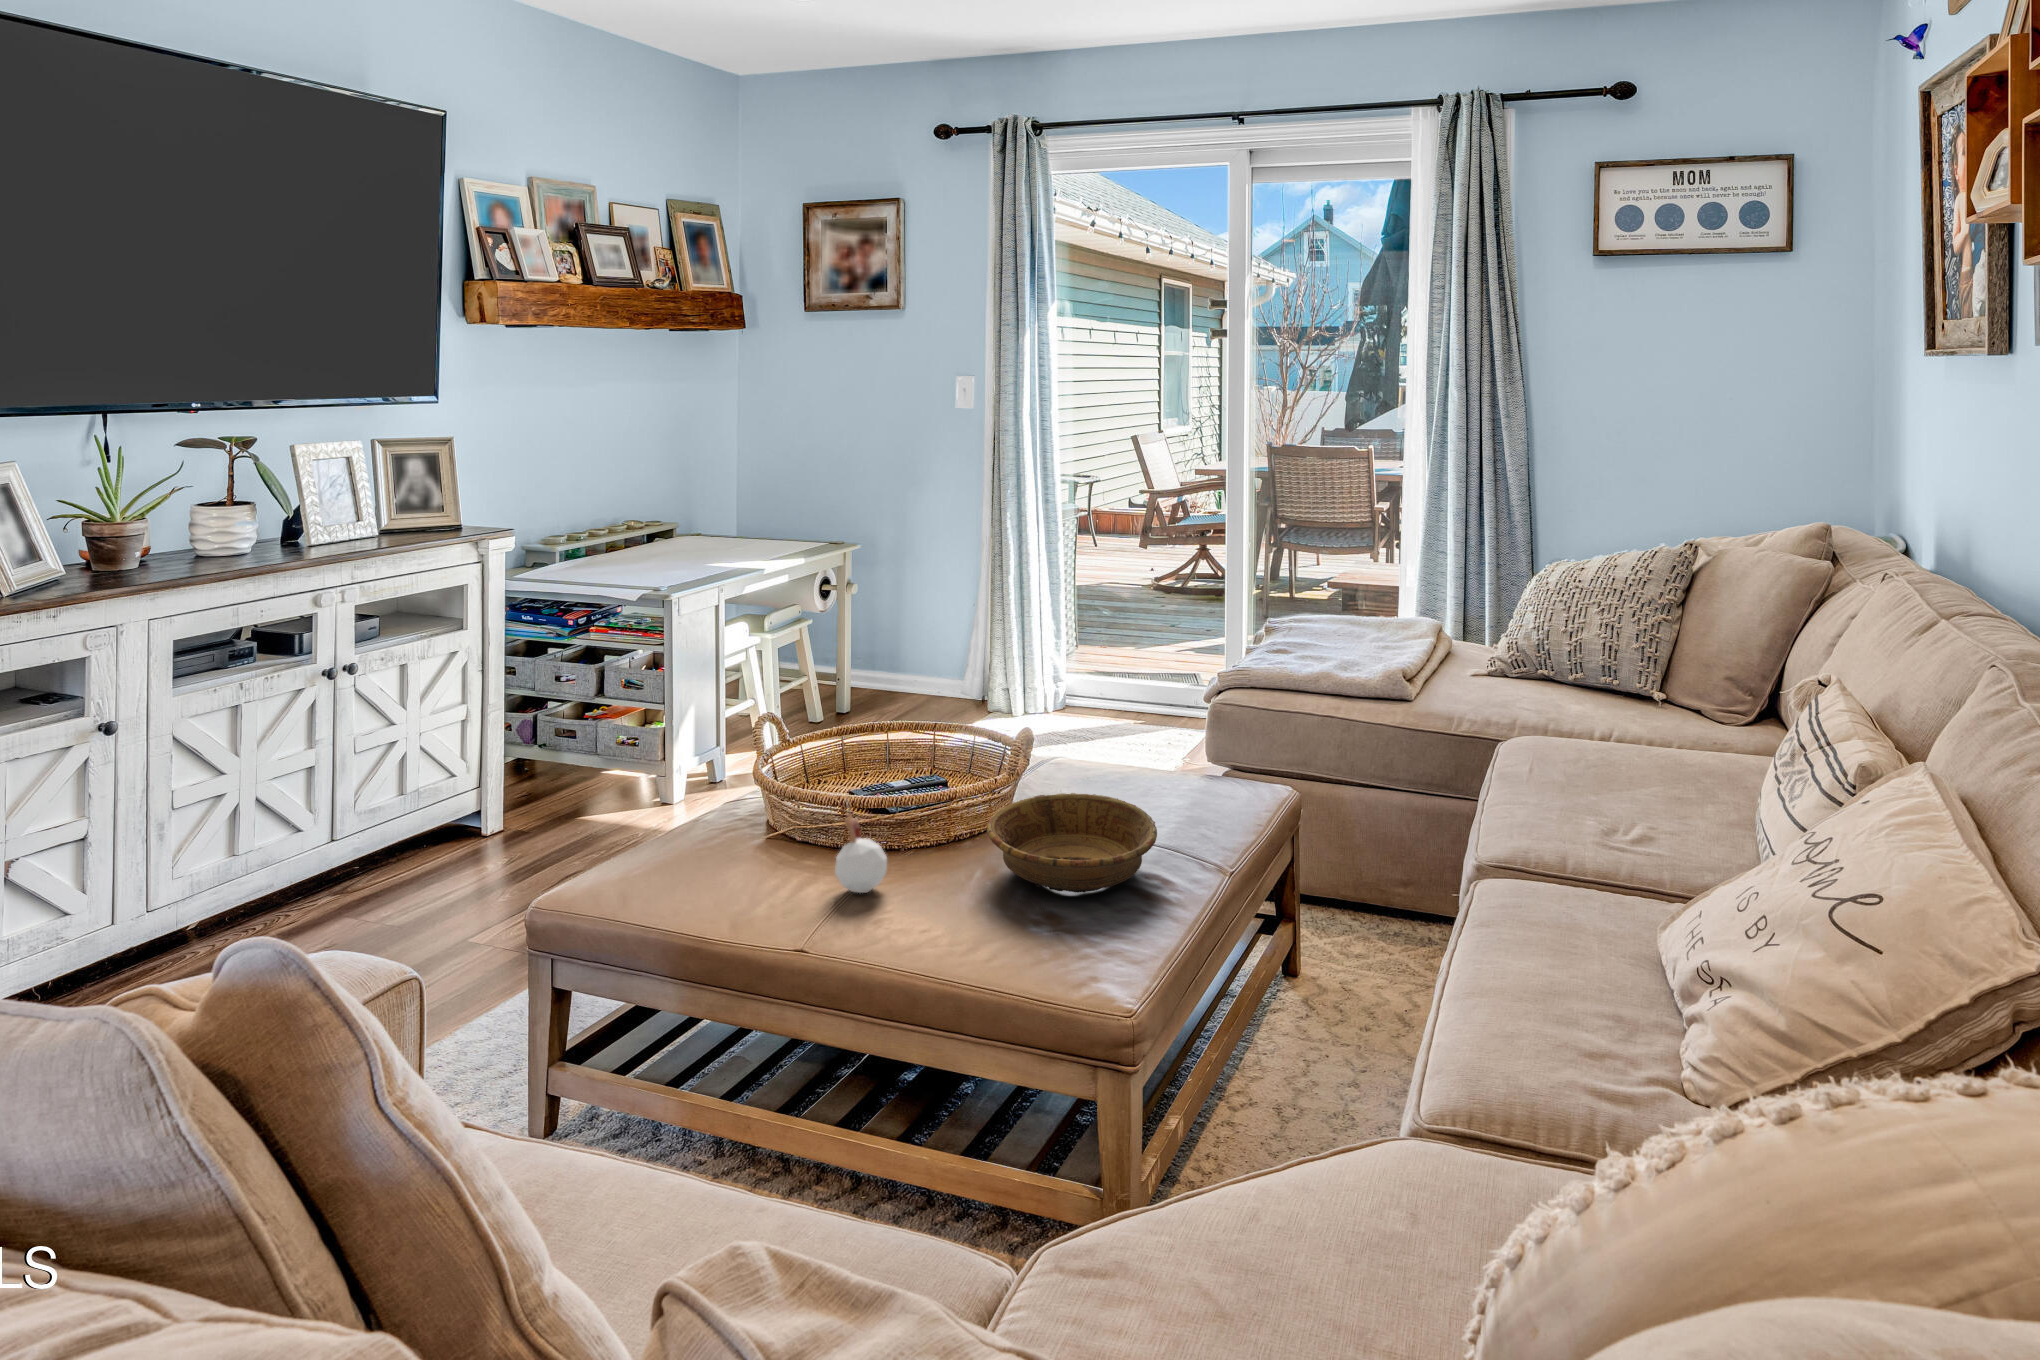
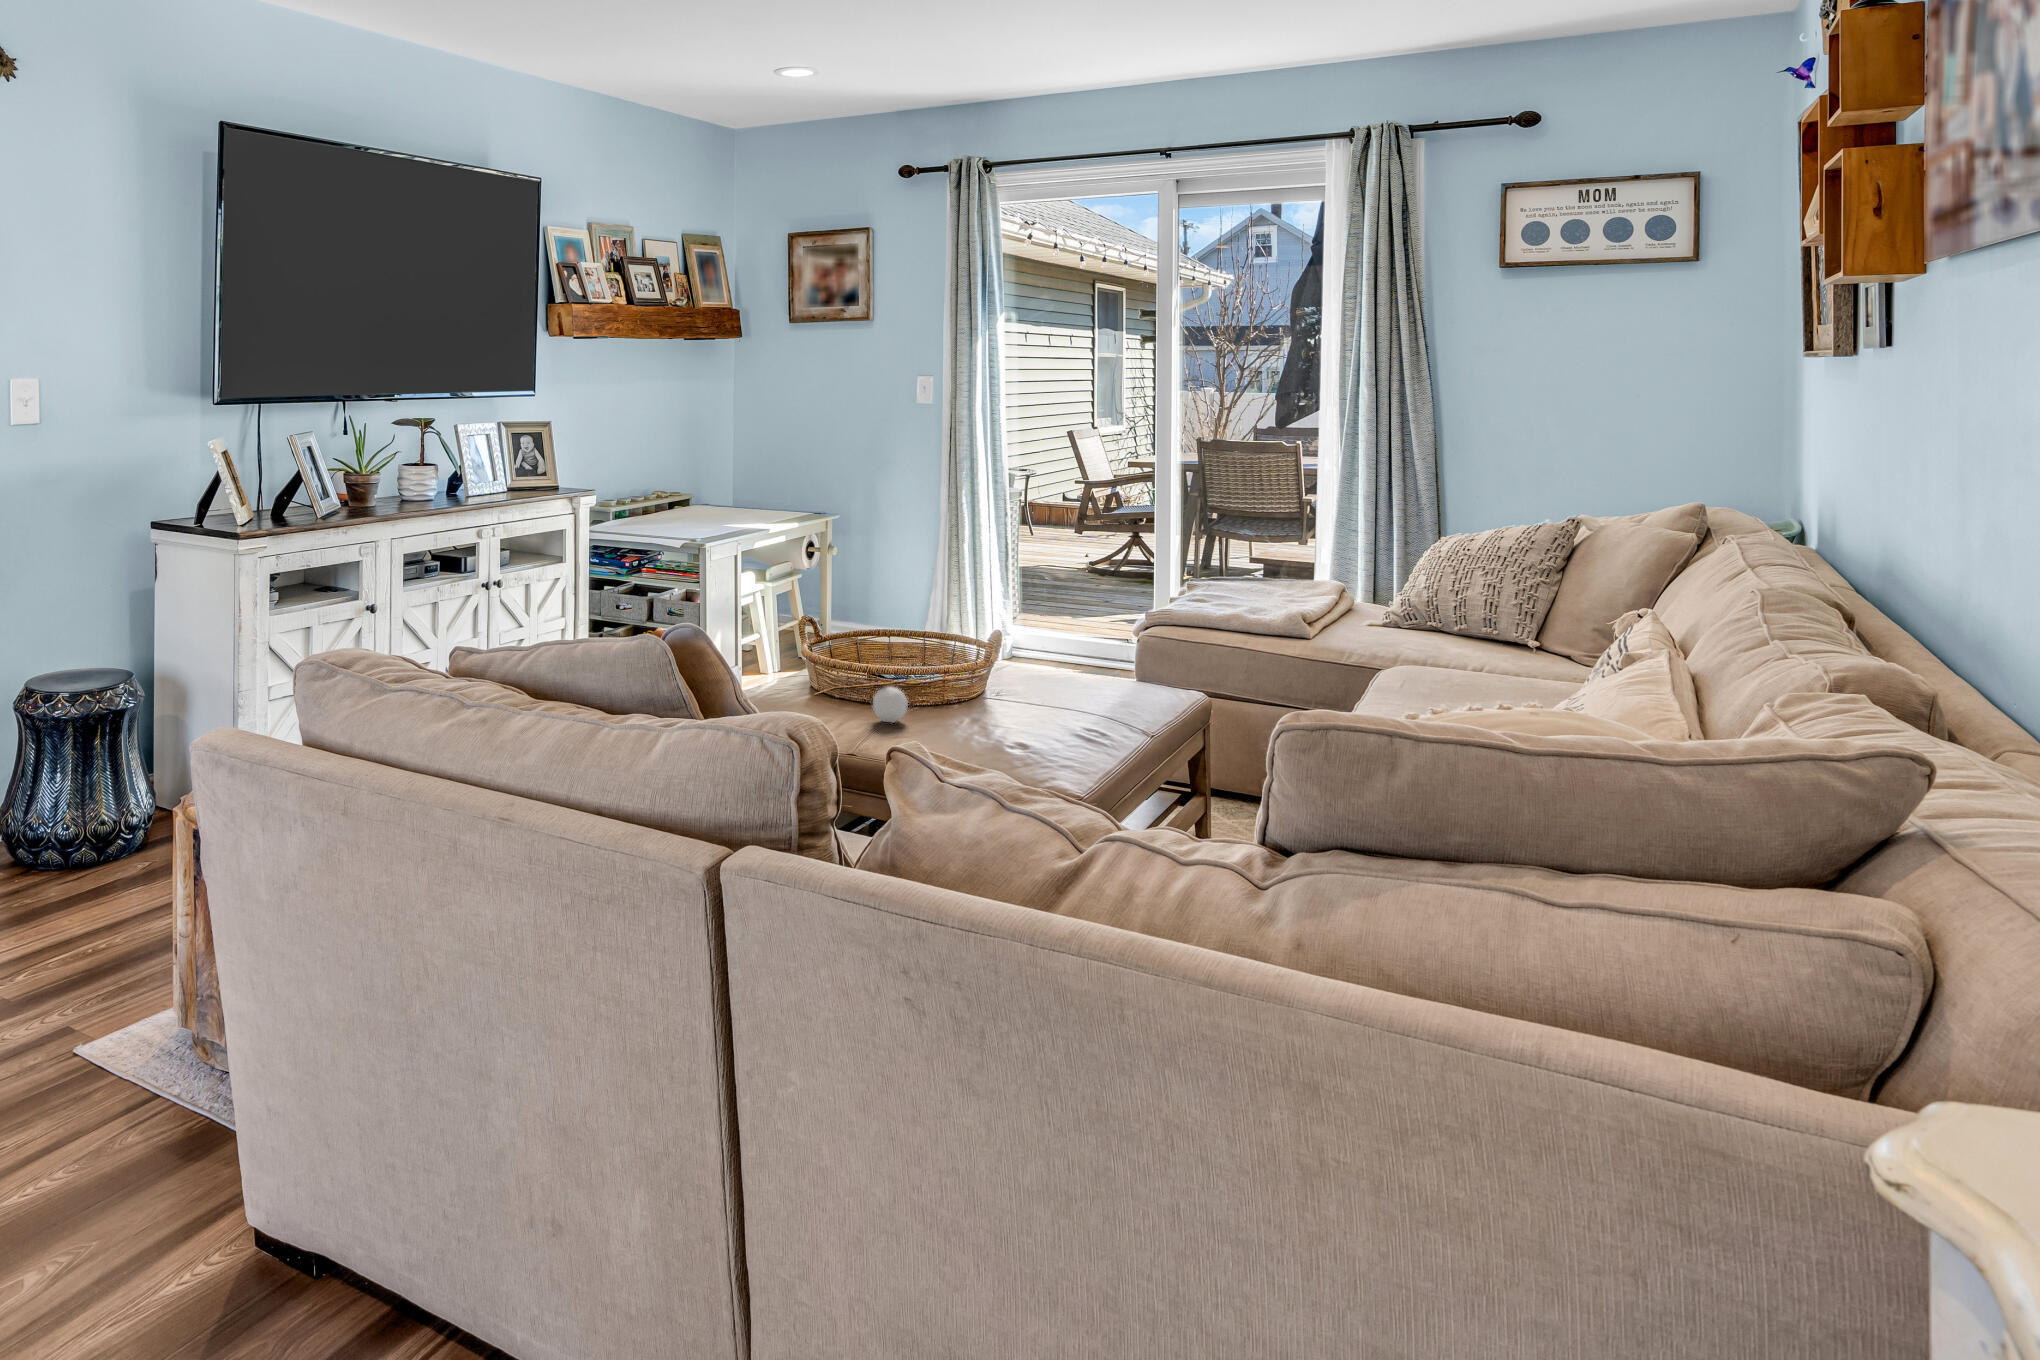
decorative bowl: present [987,793,1157,893] -> none [976,670,1098,730]

